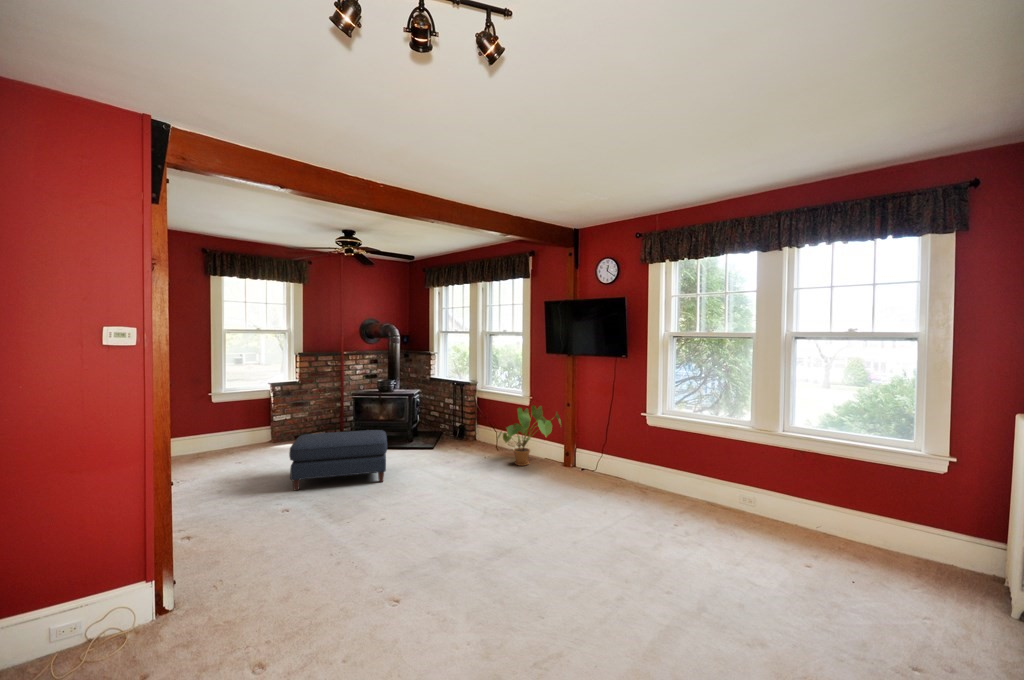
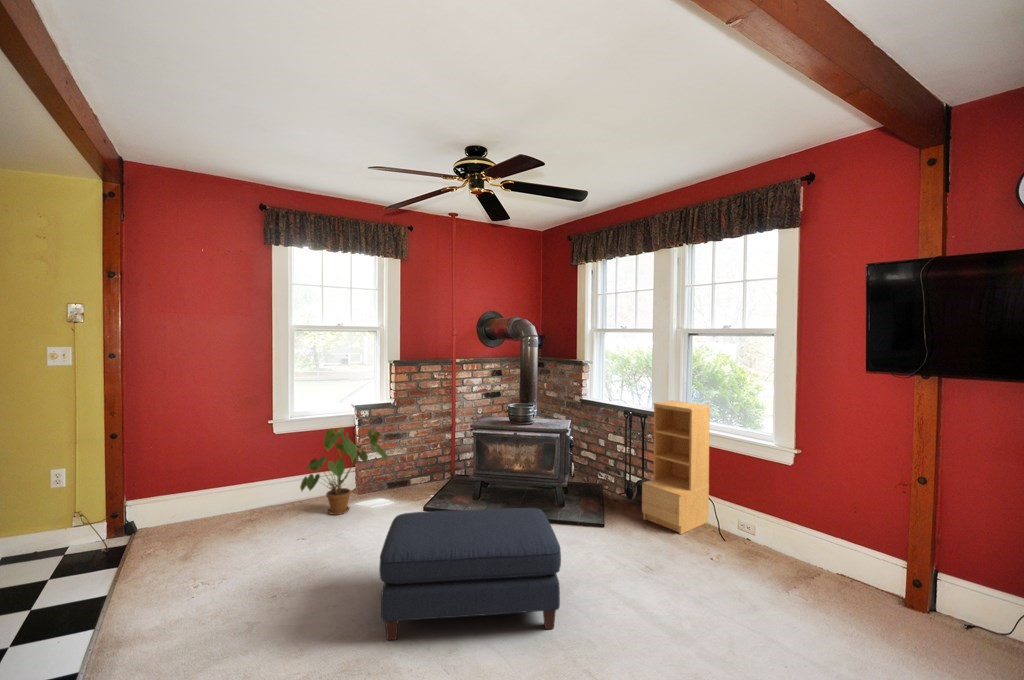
bookshelf: none [456,375,495,449] -> present [642,400,710,534]
house plant: present [497,406,561,466] -> present [300,428,387,515]

